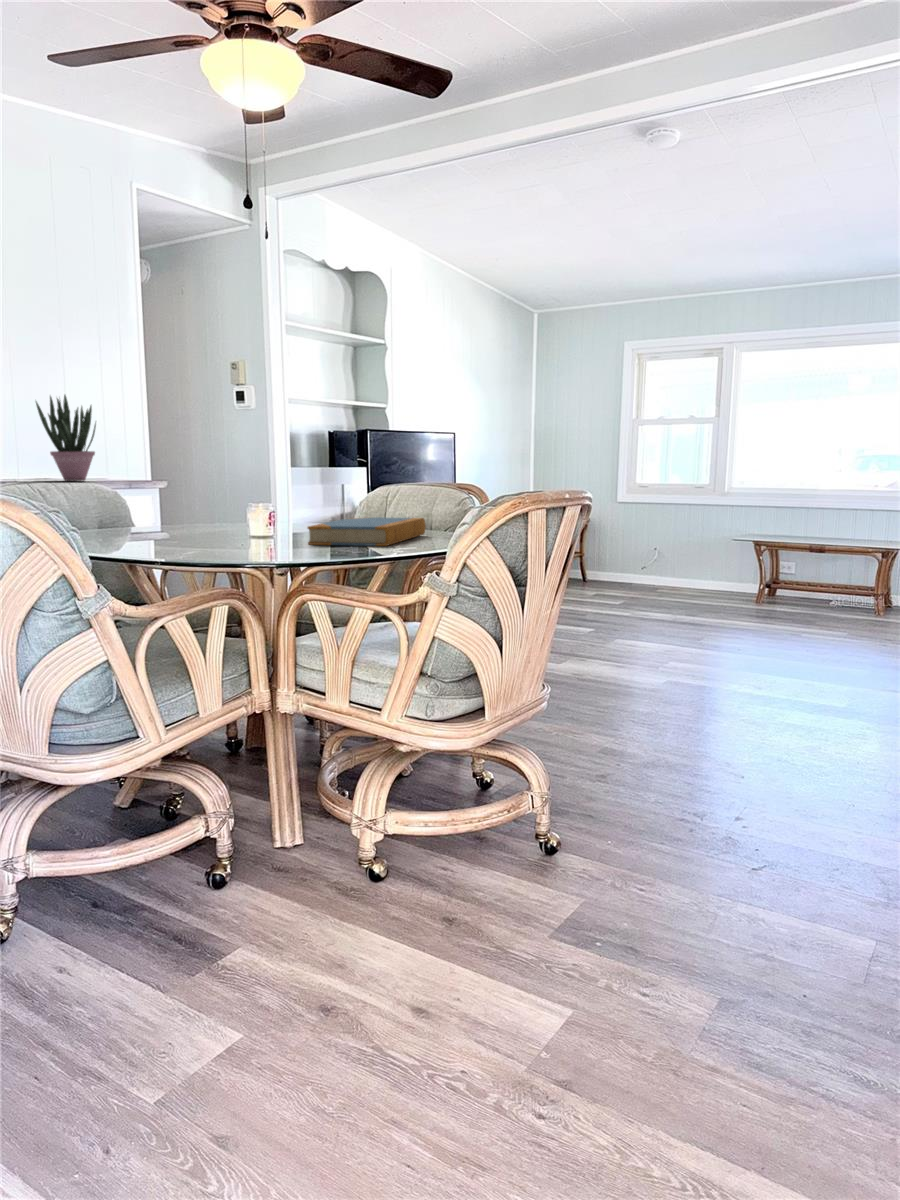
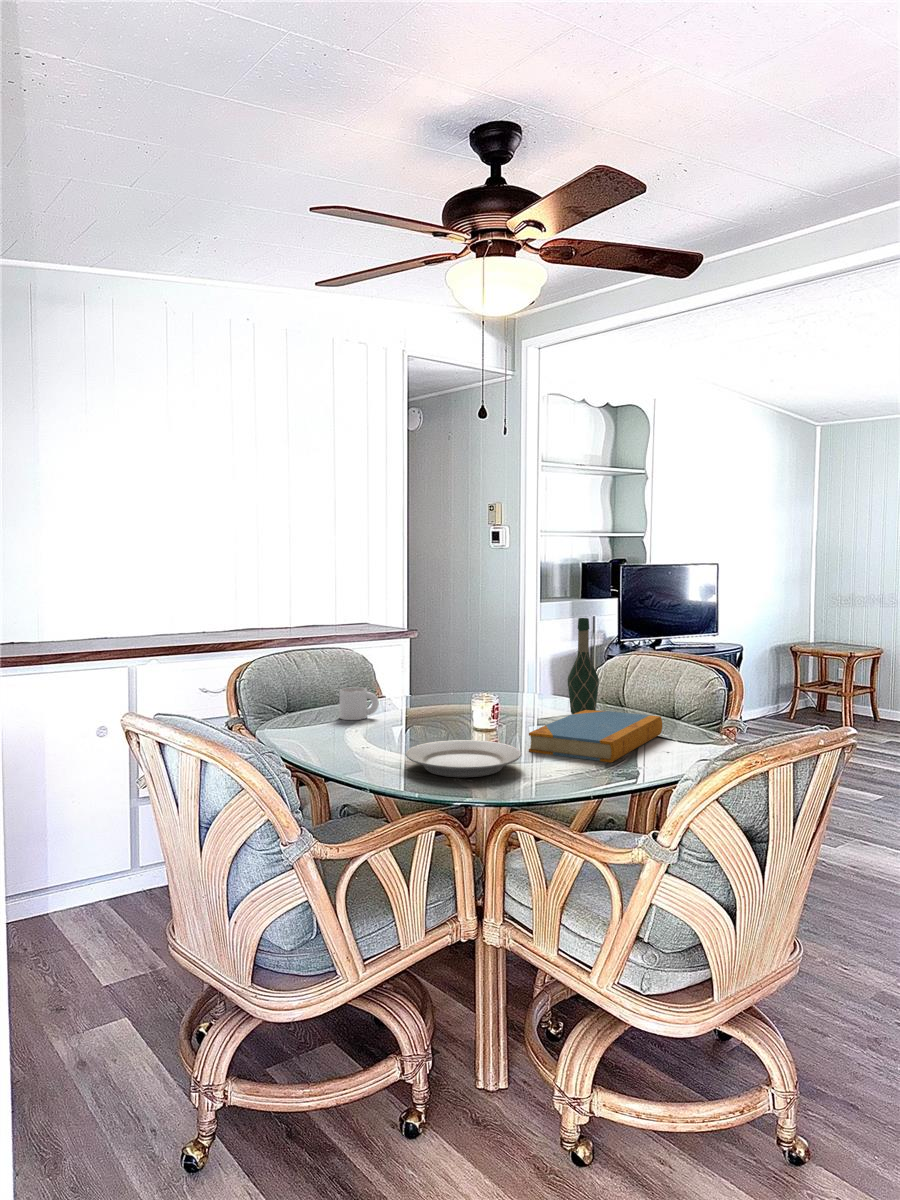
potted plant: present [36,395,96,481] -> none [296,551,348,633]
wine bottle: none [335,438,364,530] -> present [568,618,599,714]
mug: none [106,507,149,537] -> present [339,687,379,720]
plate: none [191,532,305,555] -> present [406,740,521,777]

